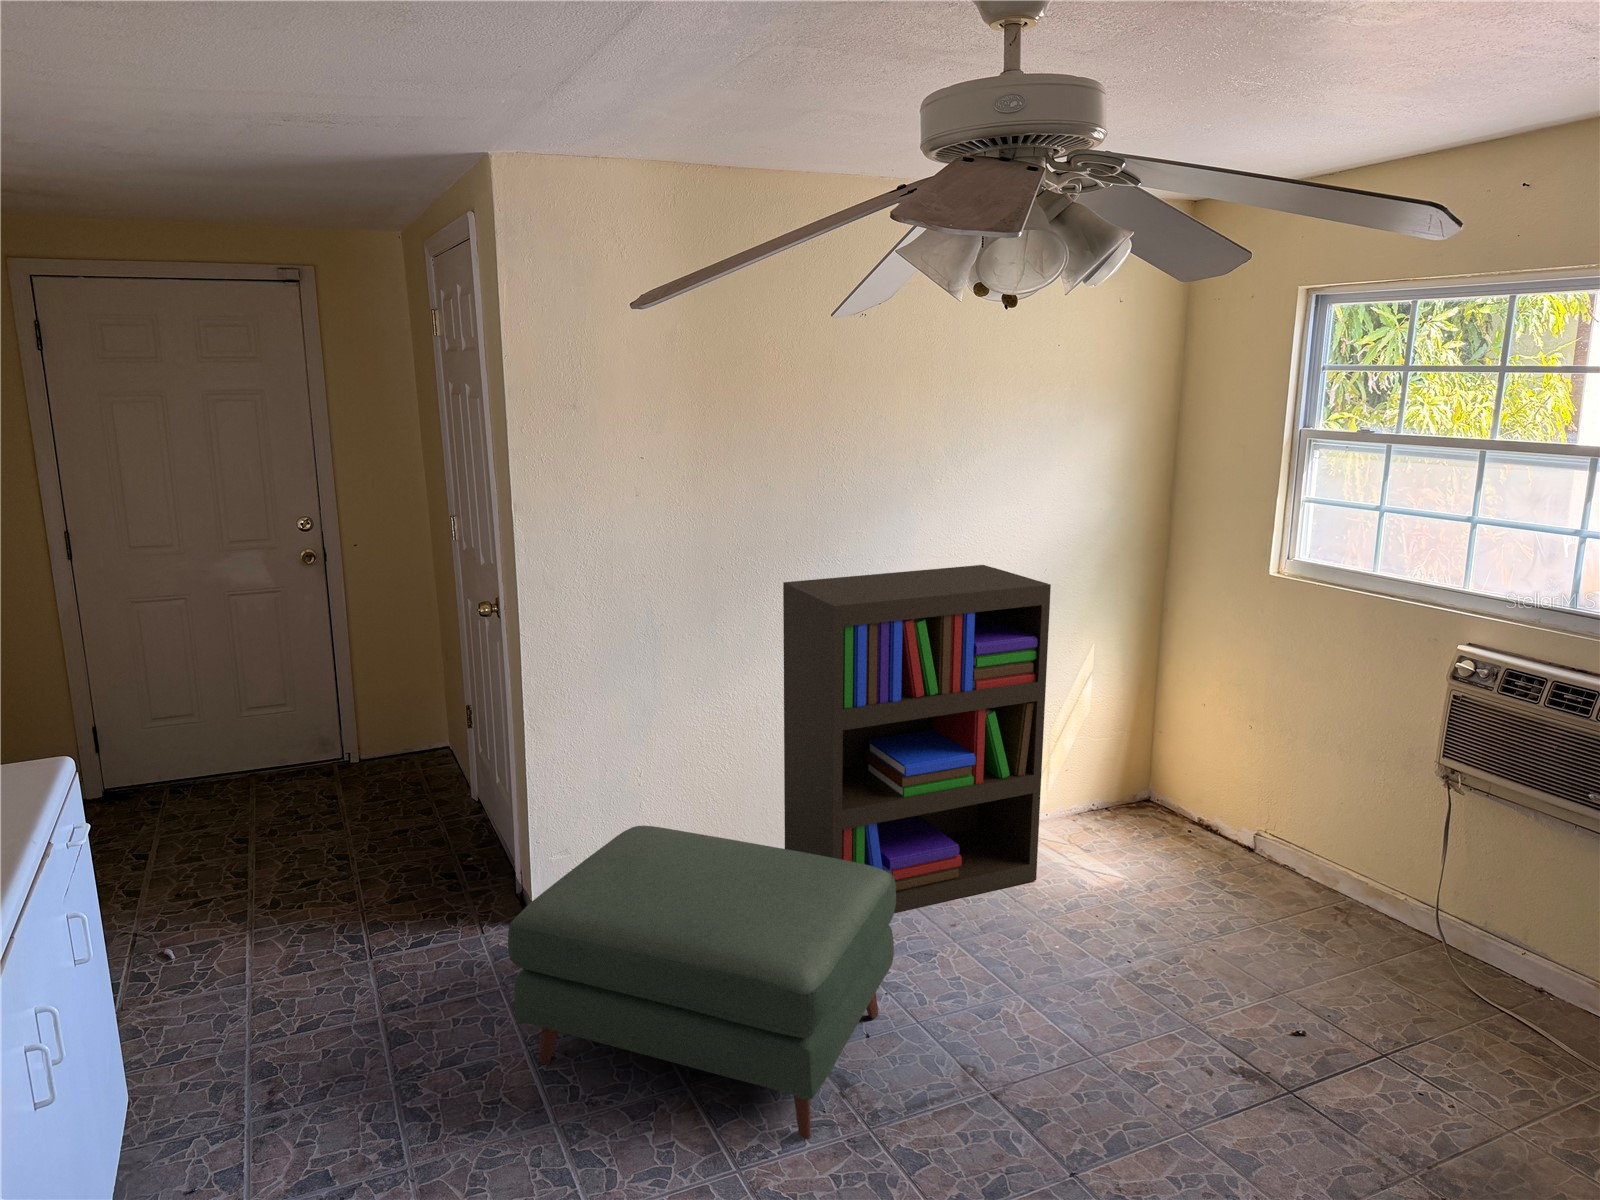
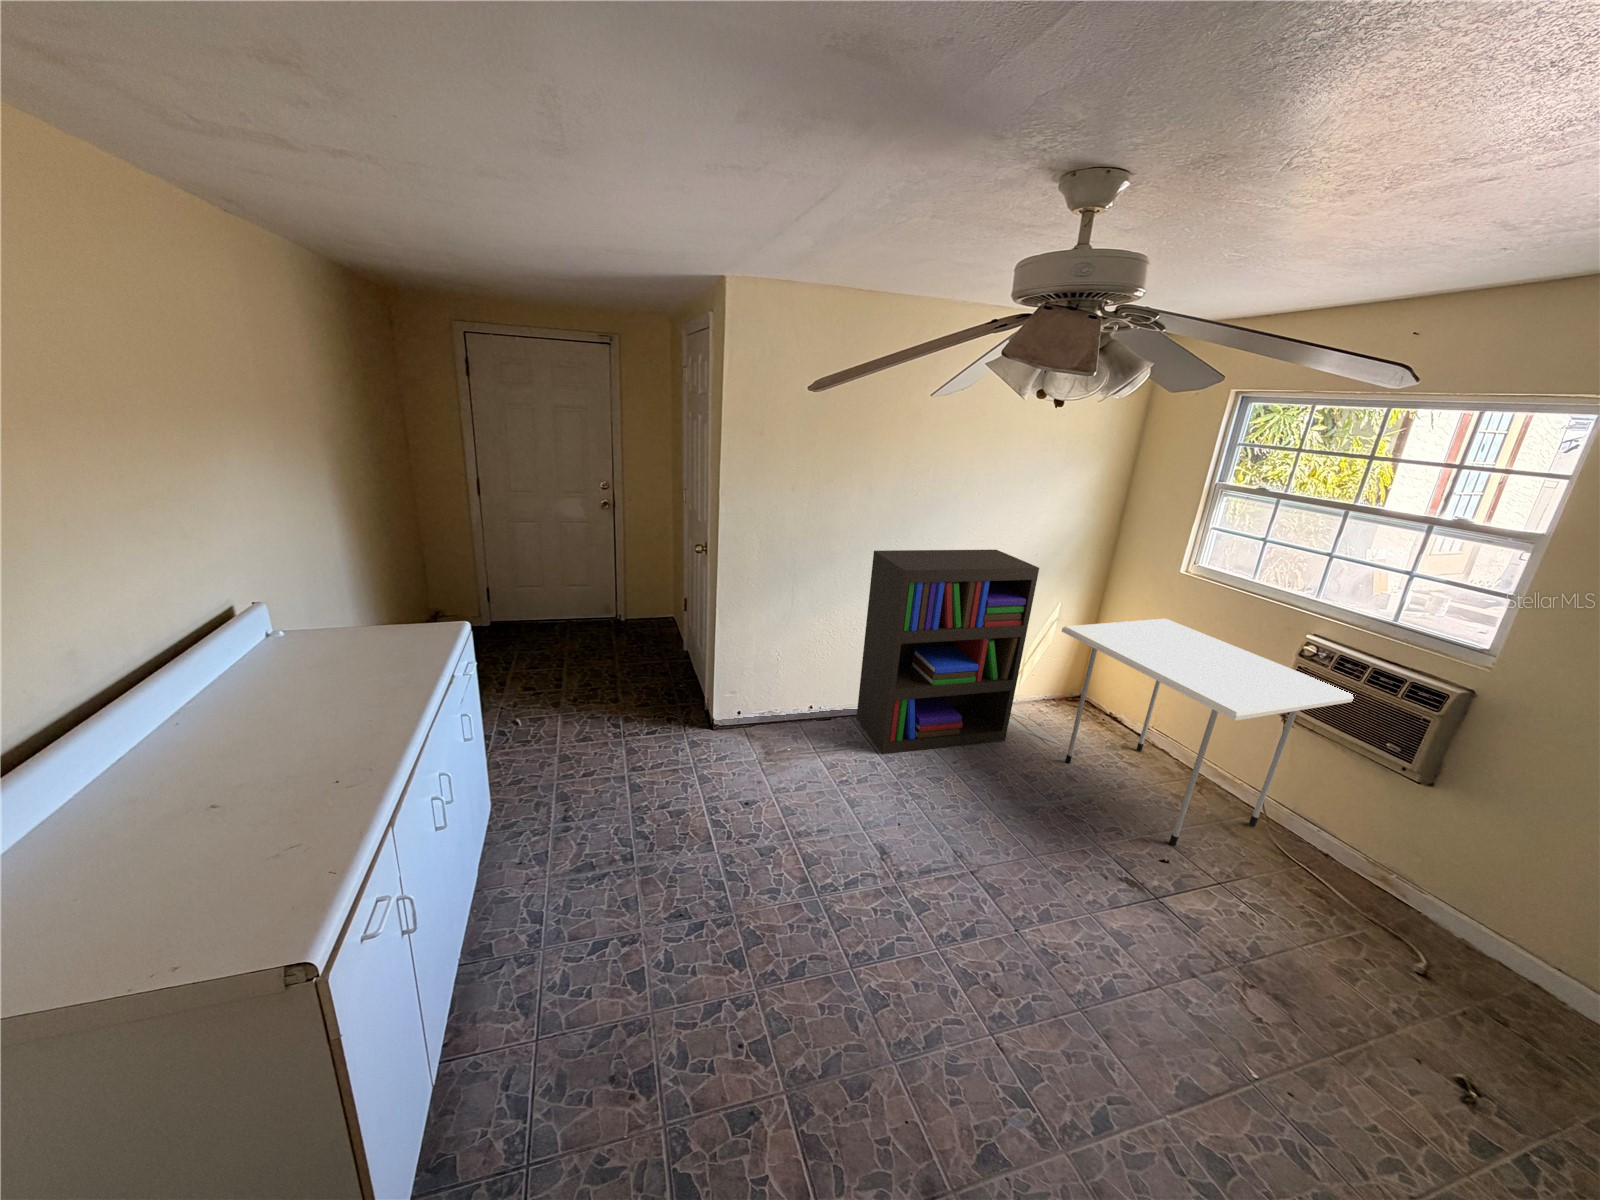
dining table: none [1099,649,1538,1009] -> present [1062,619,1354,846]
ottoman: present [508,826,896,1139] -> none [699,686,925,884]

